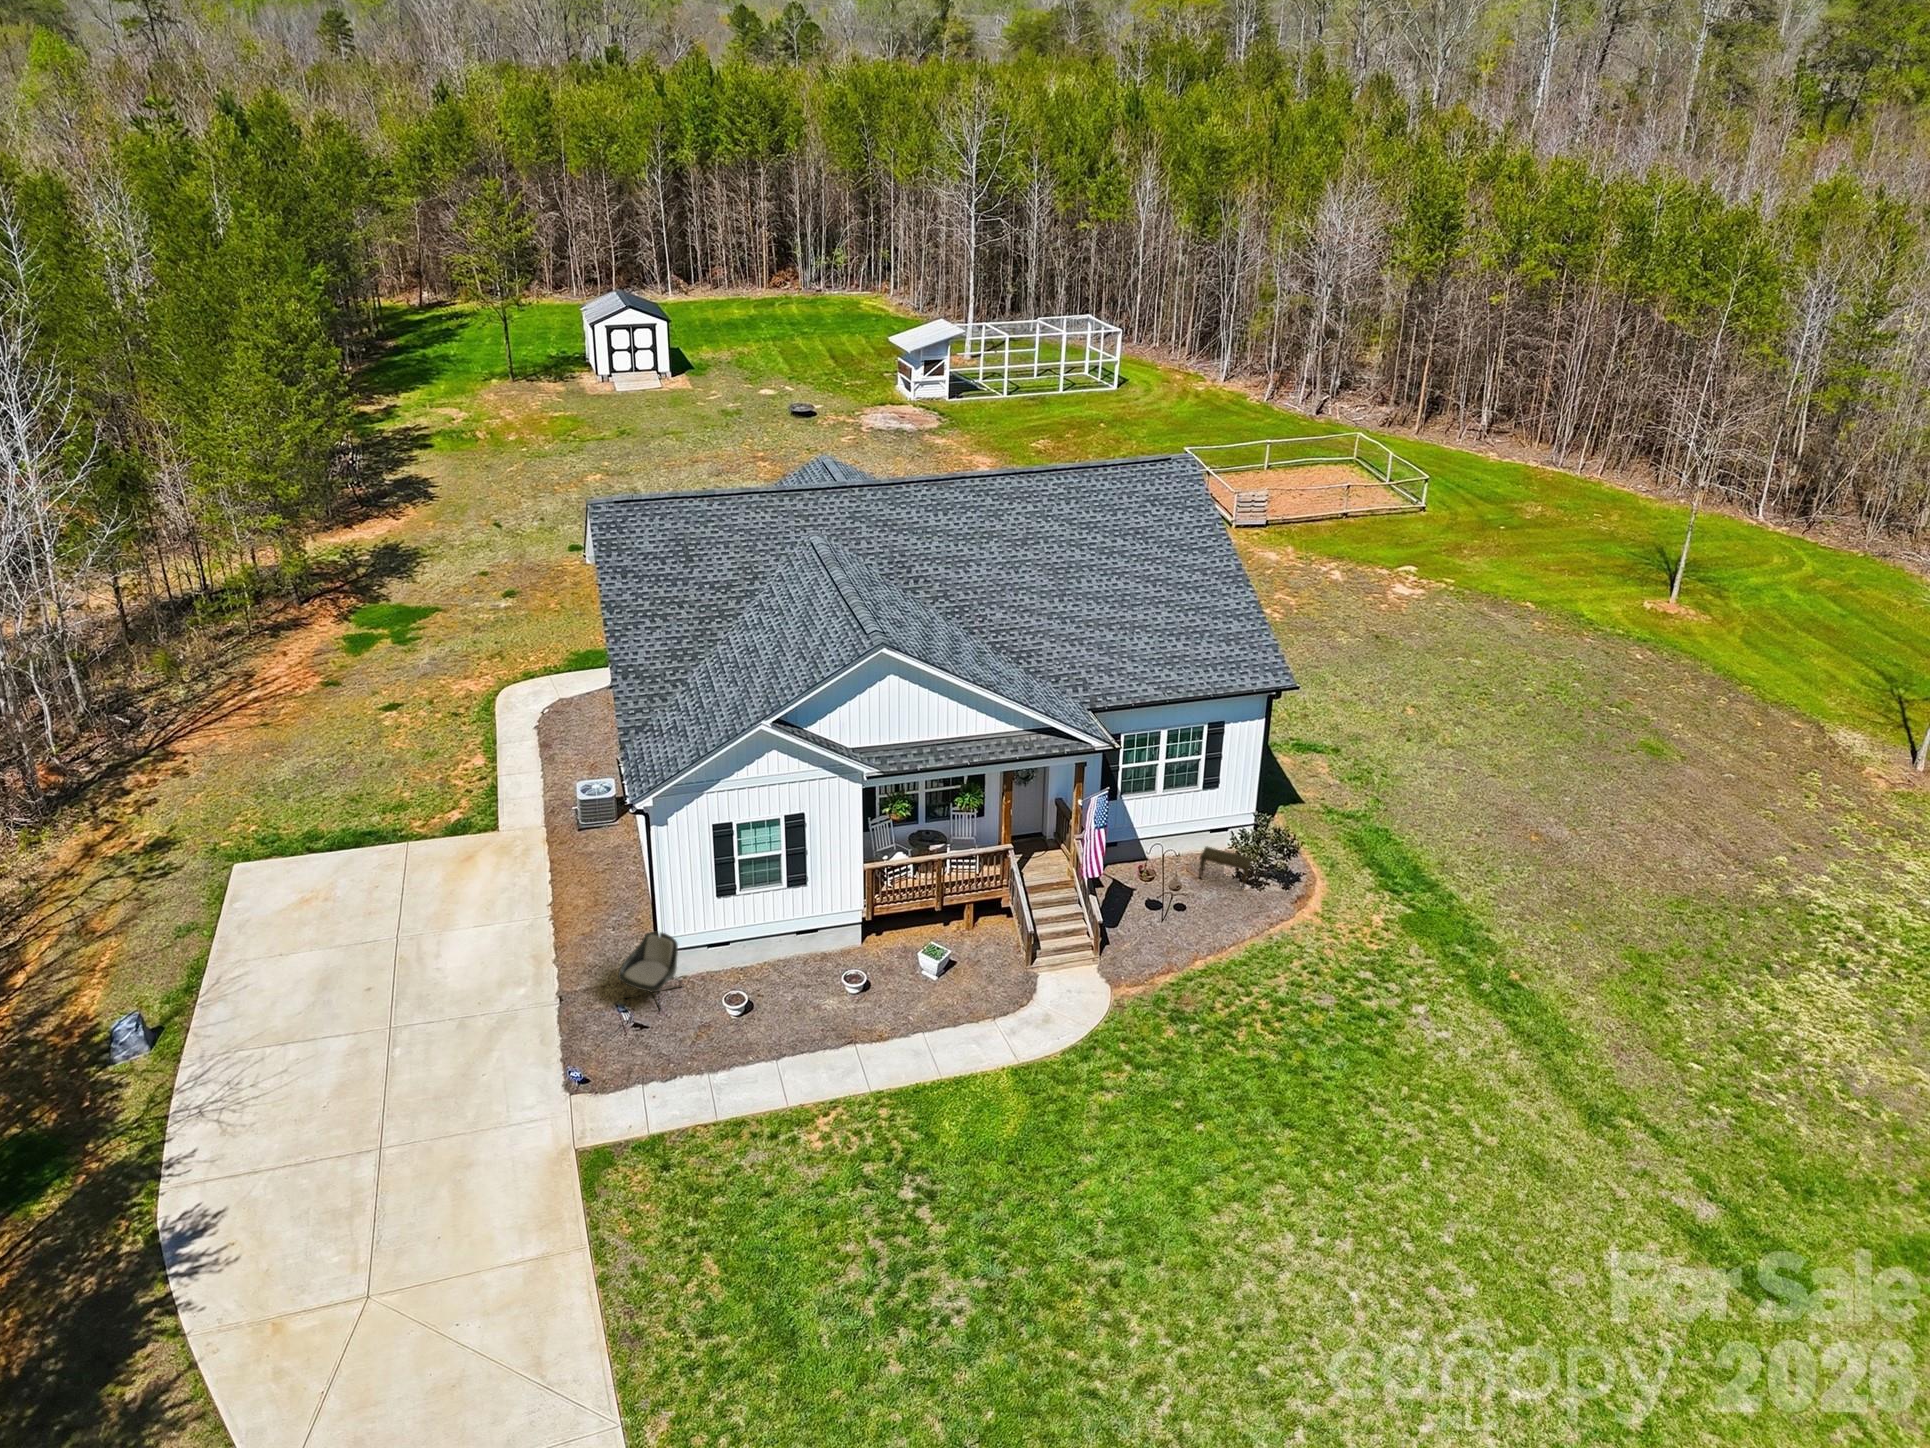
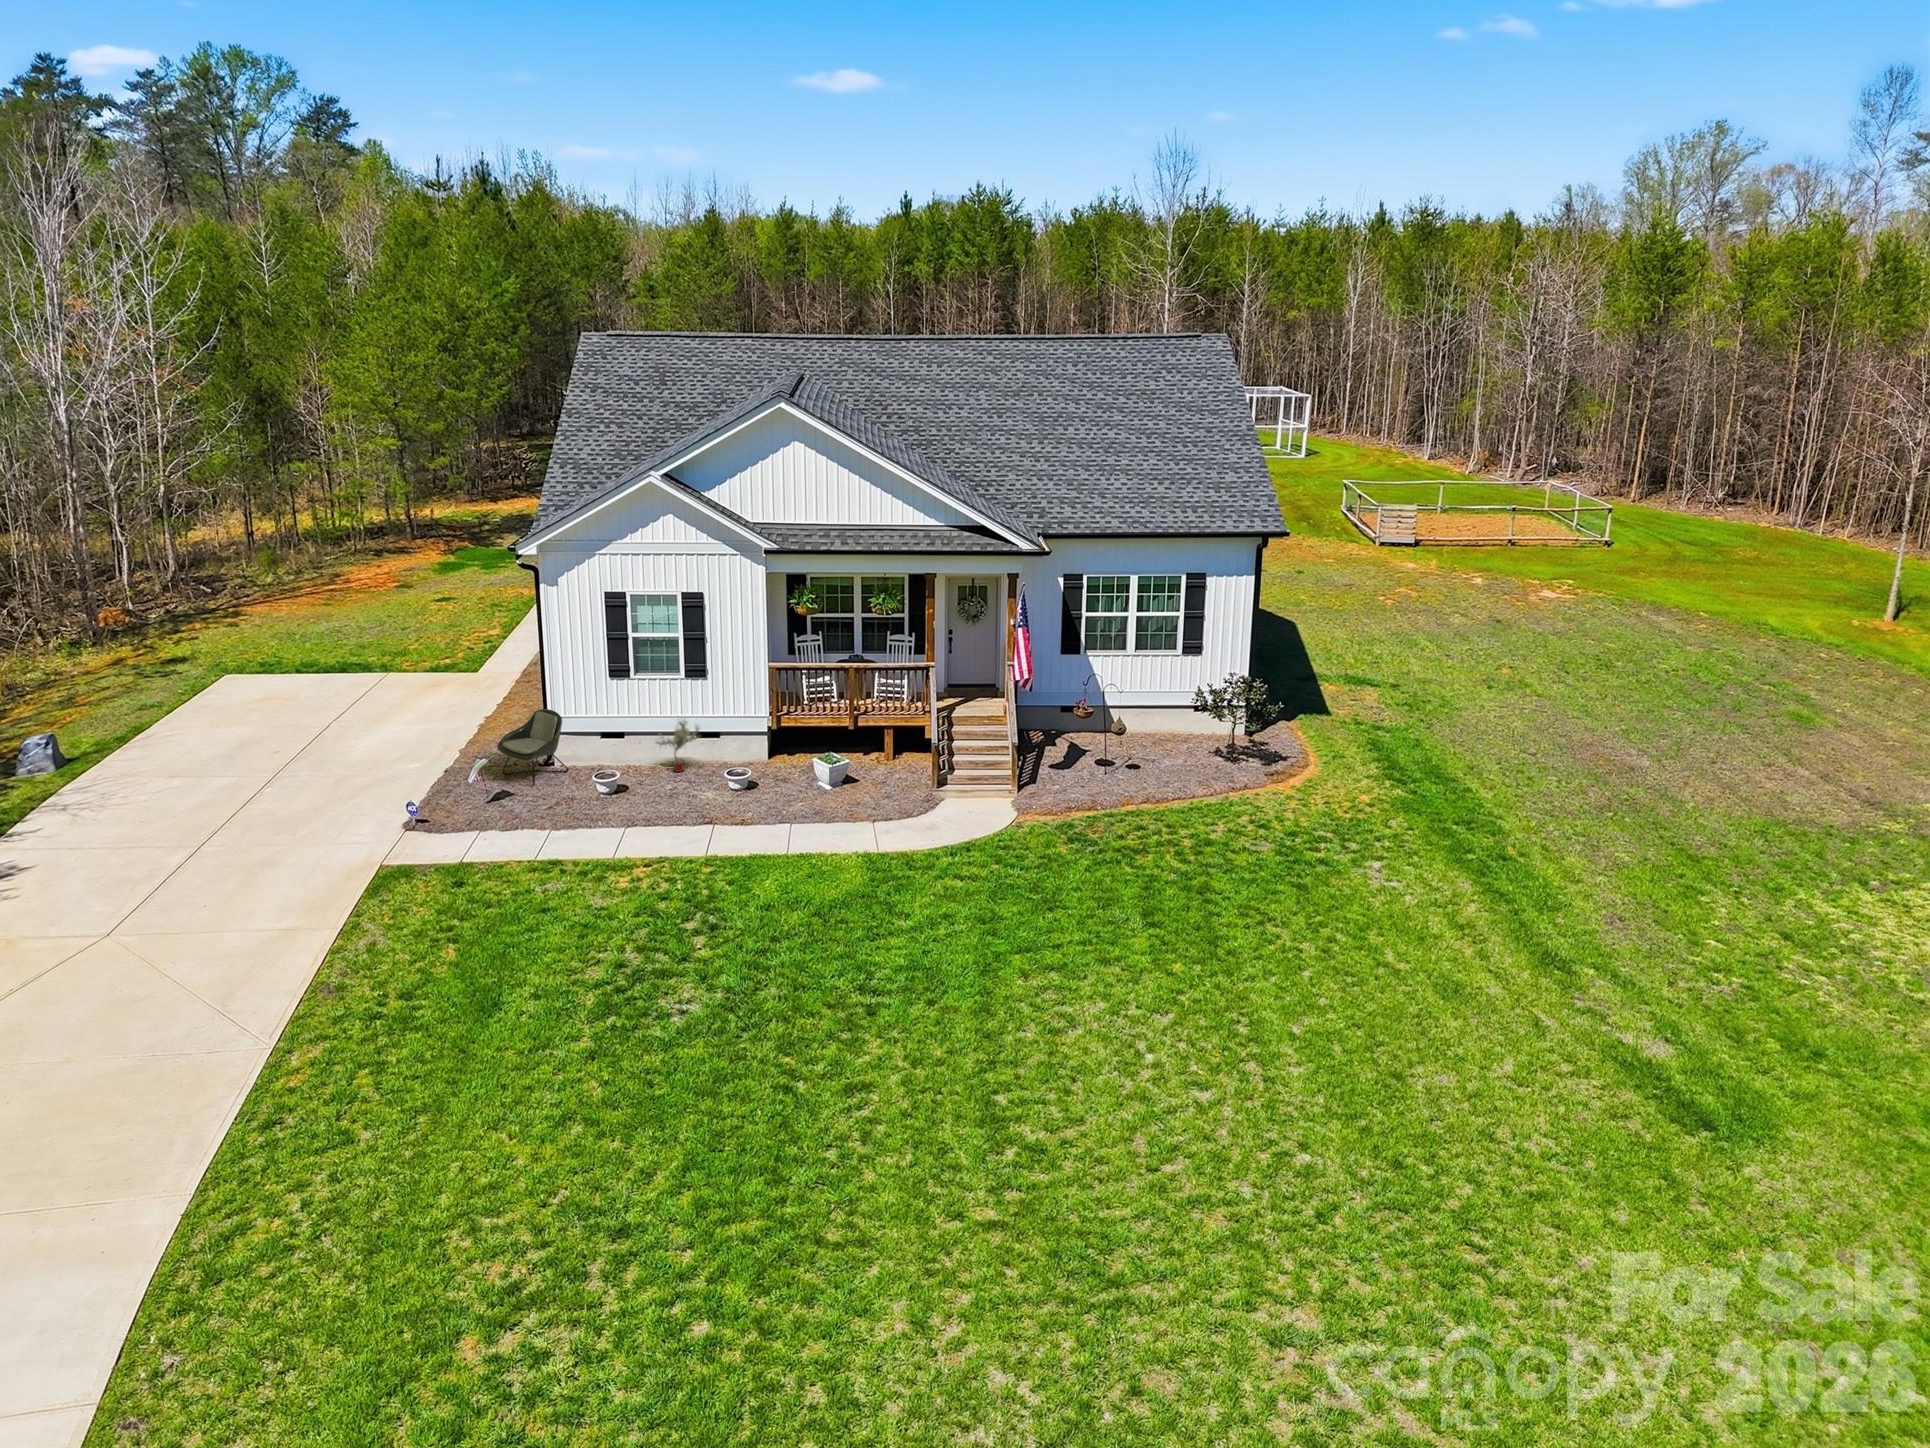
bench: present [1199,846,1252,889] -> none [1168,715,1229,761]
potted tree: none [764,922,807,972] -> present [656,718,699,772]

